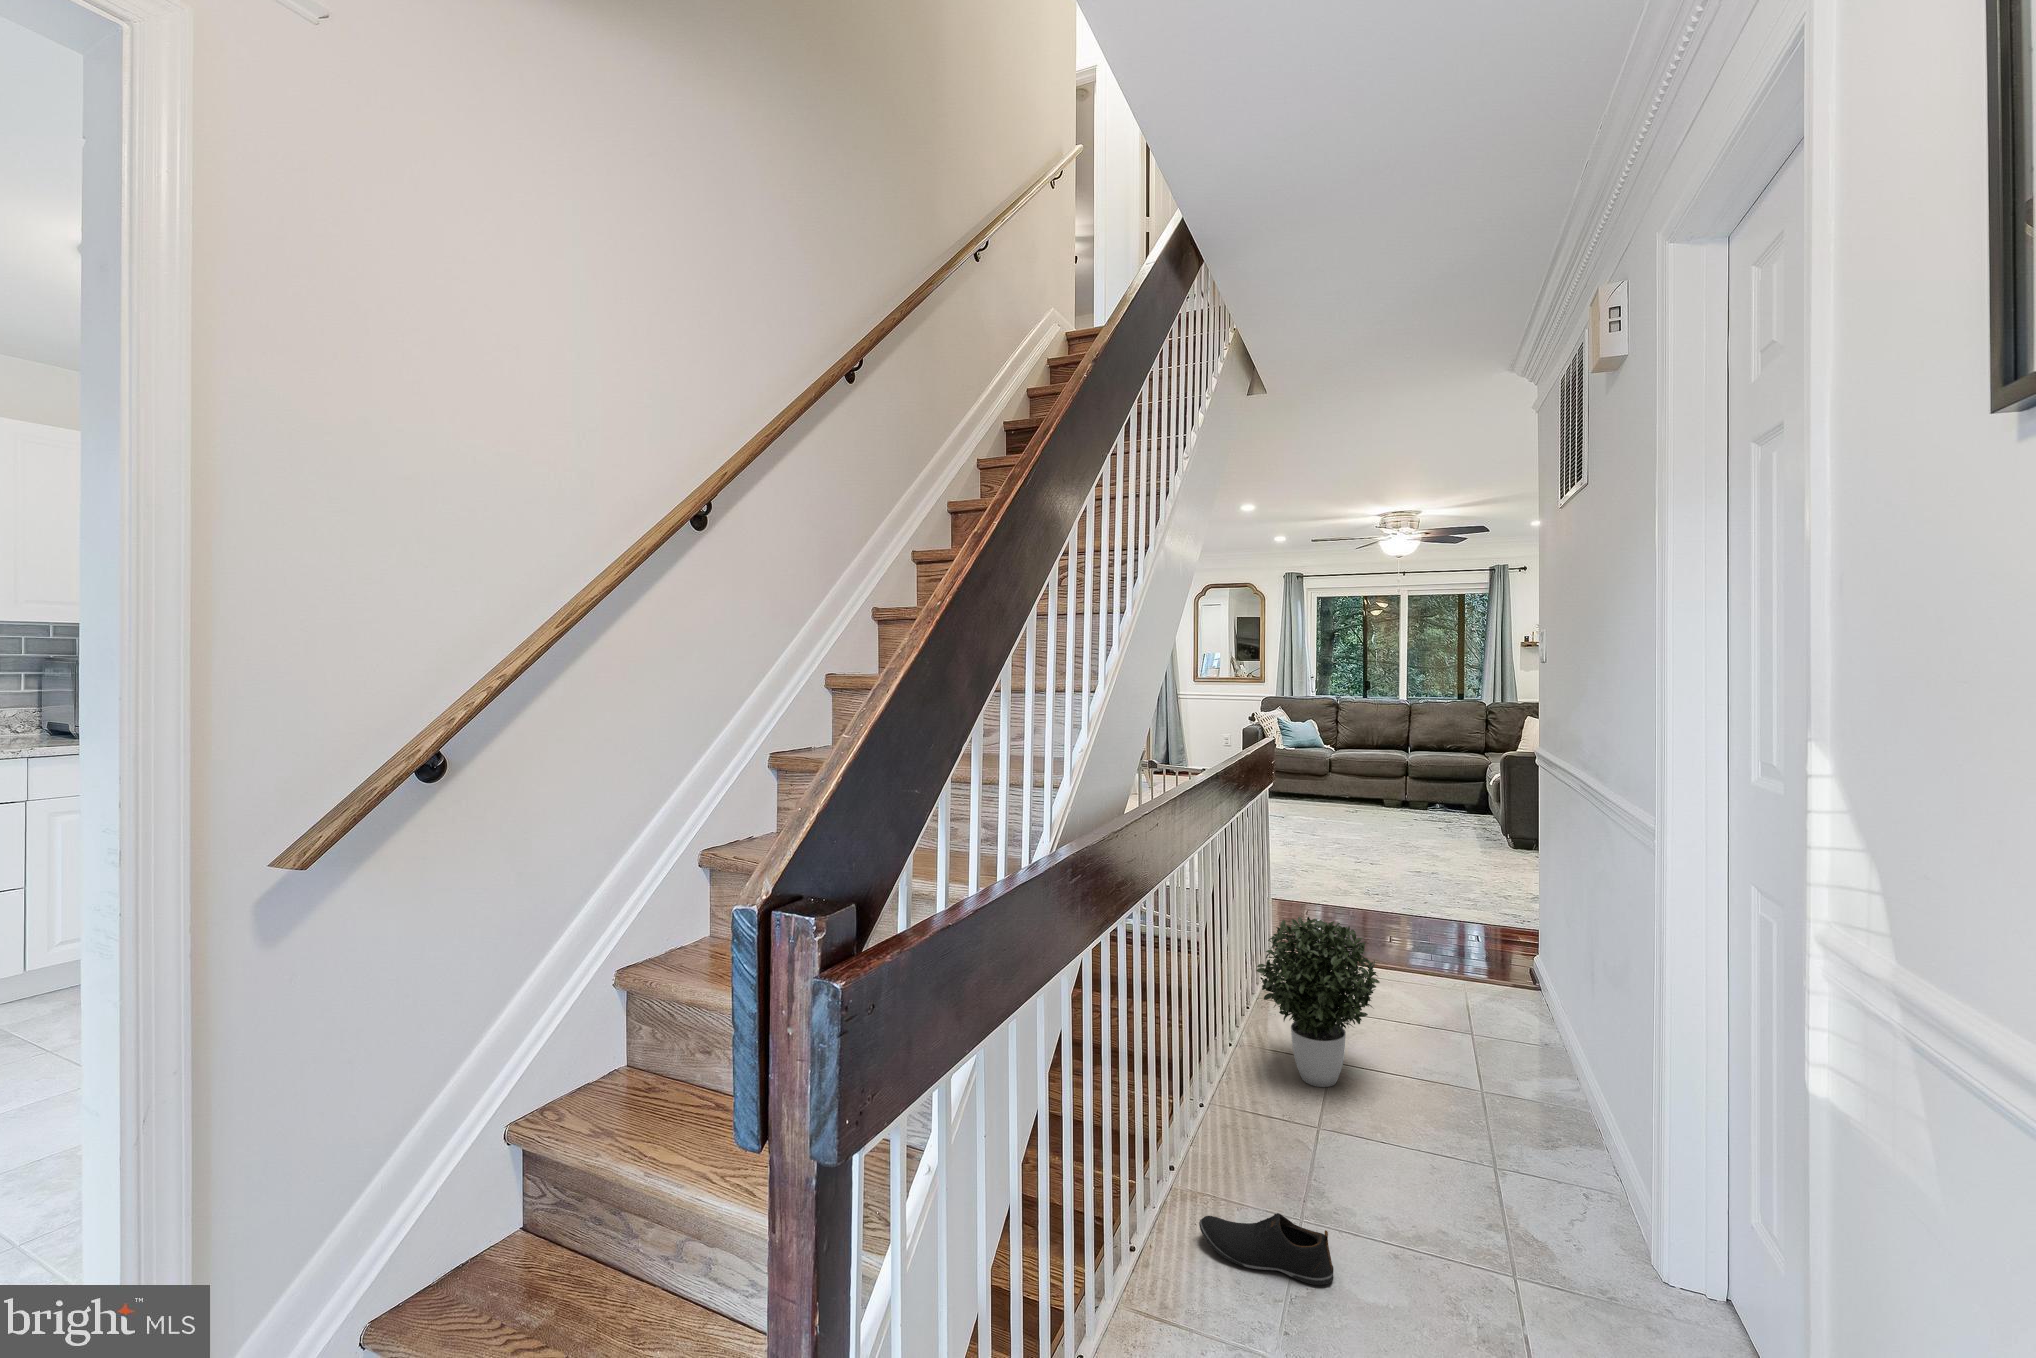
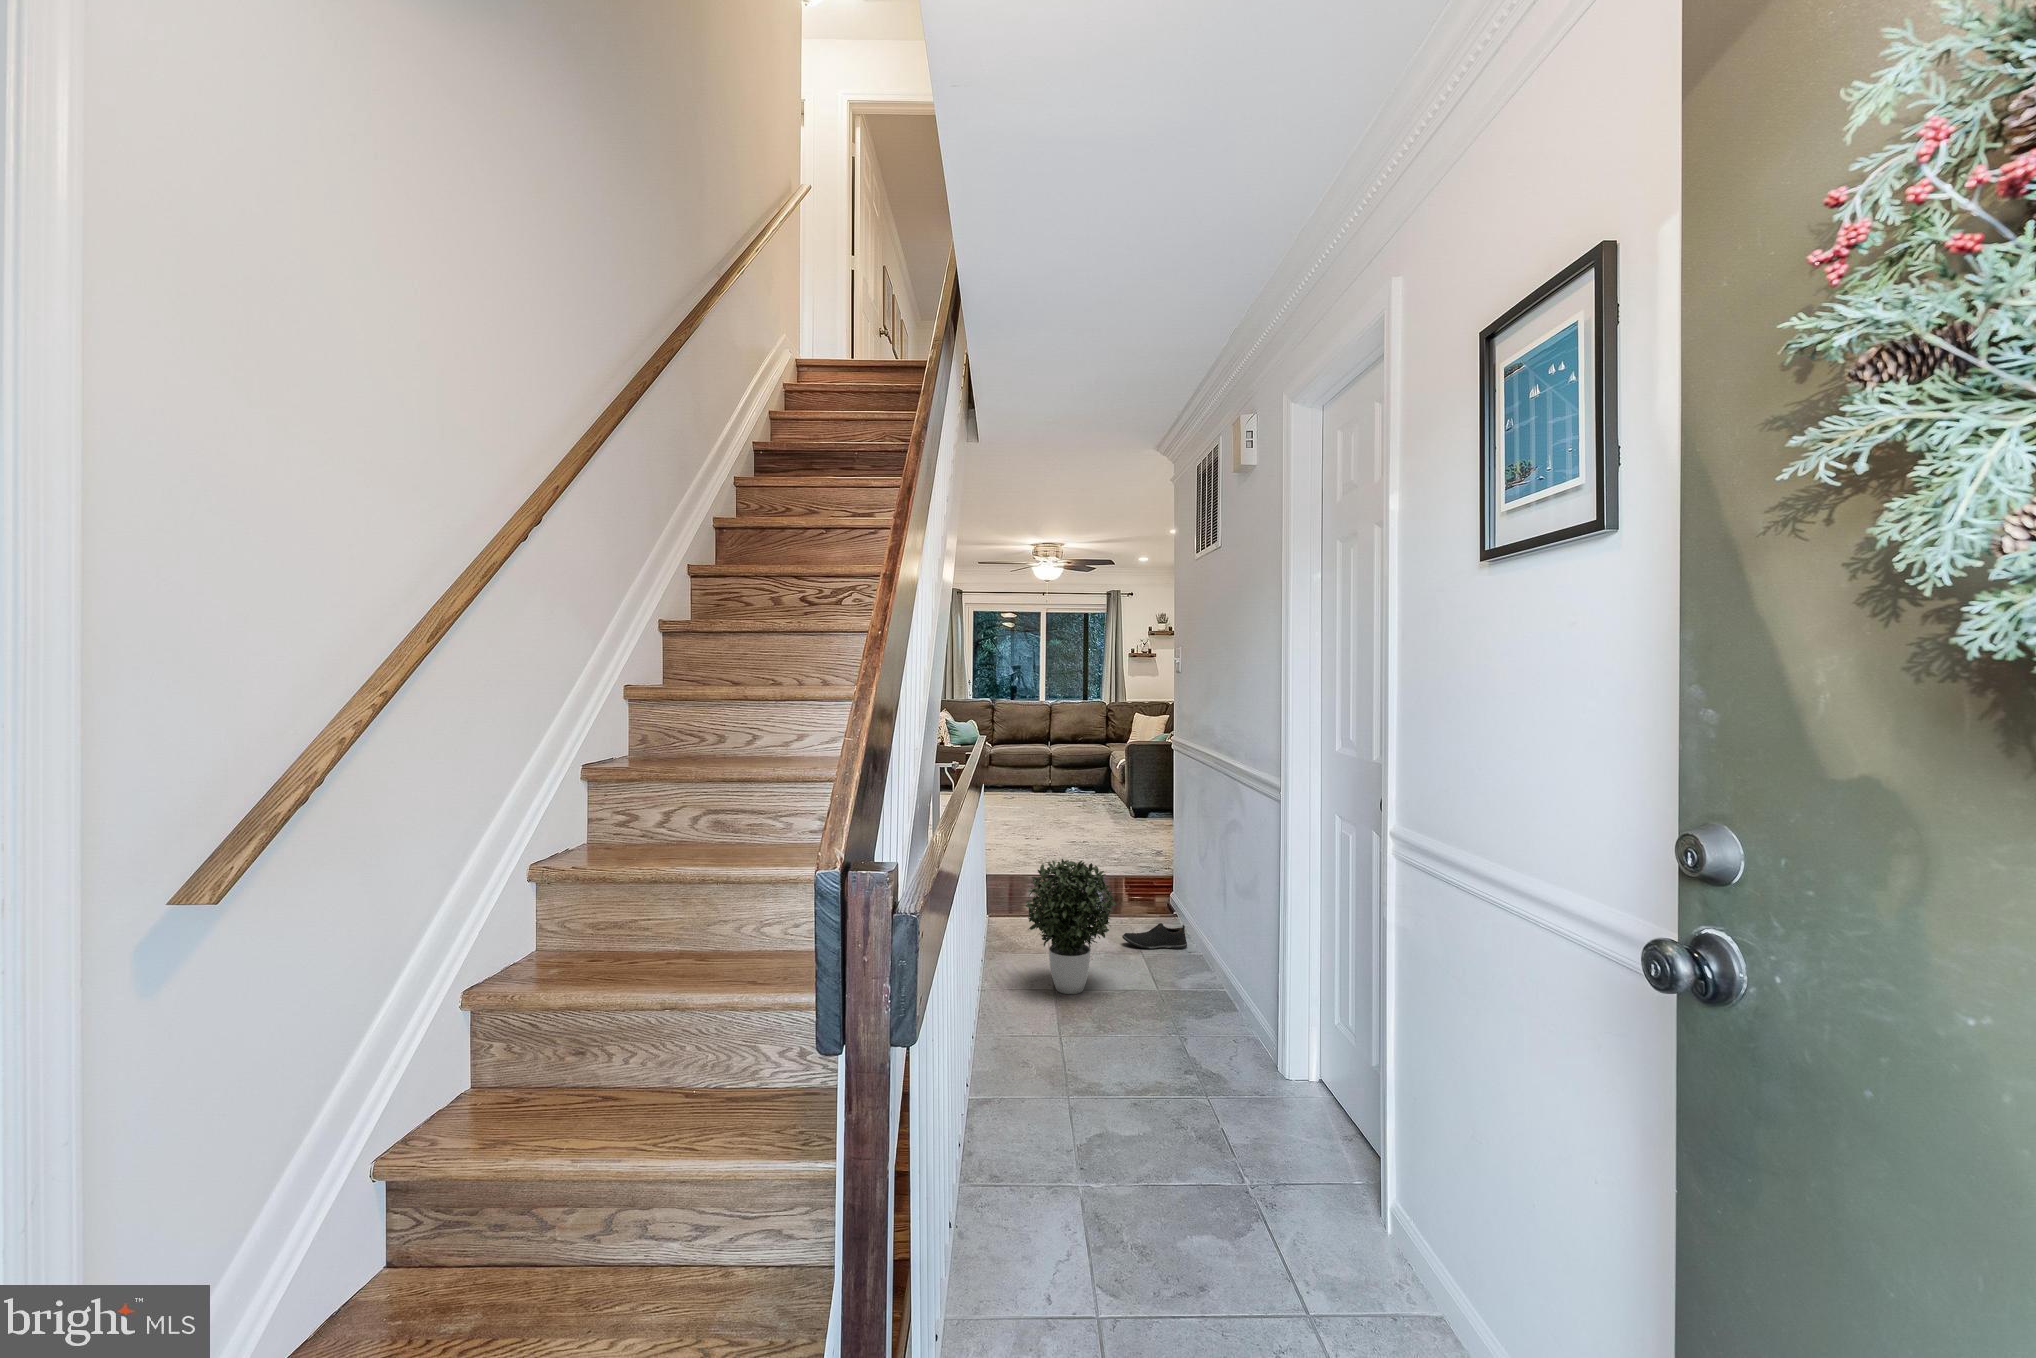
shoe: present [1199,1213,1334,1285] -> present [1122,923,1187,949]

